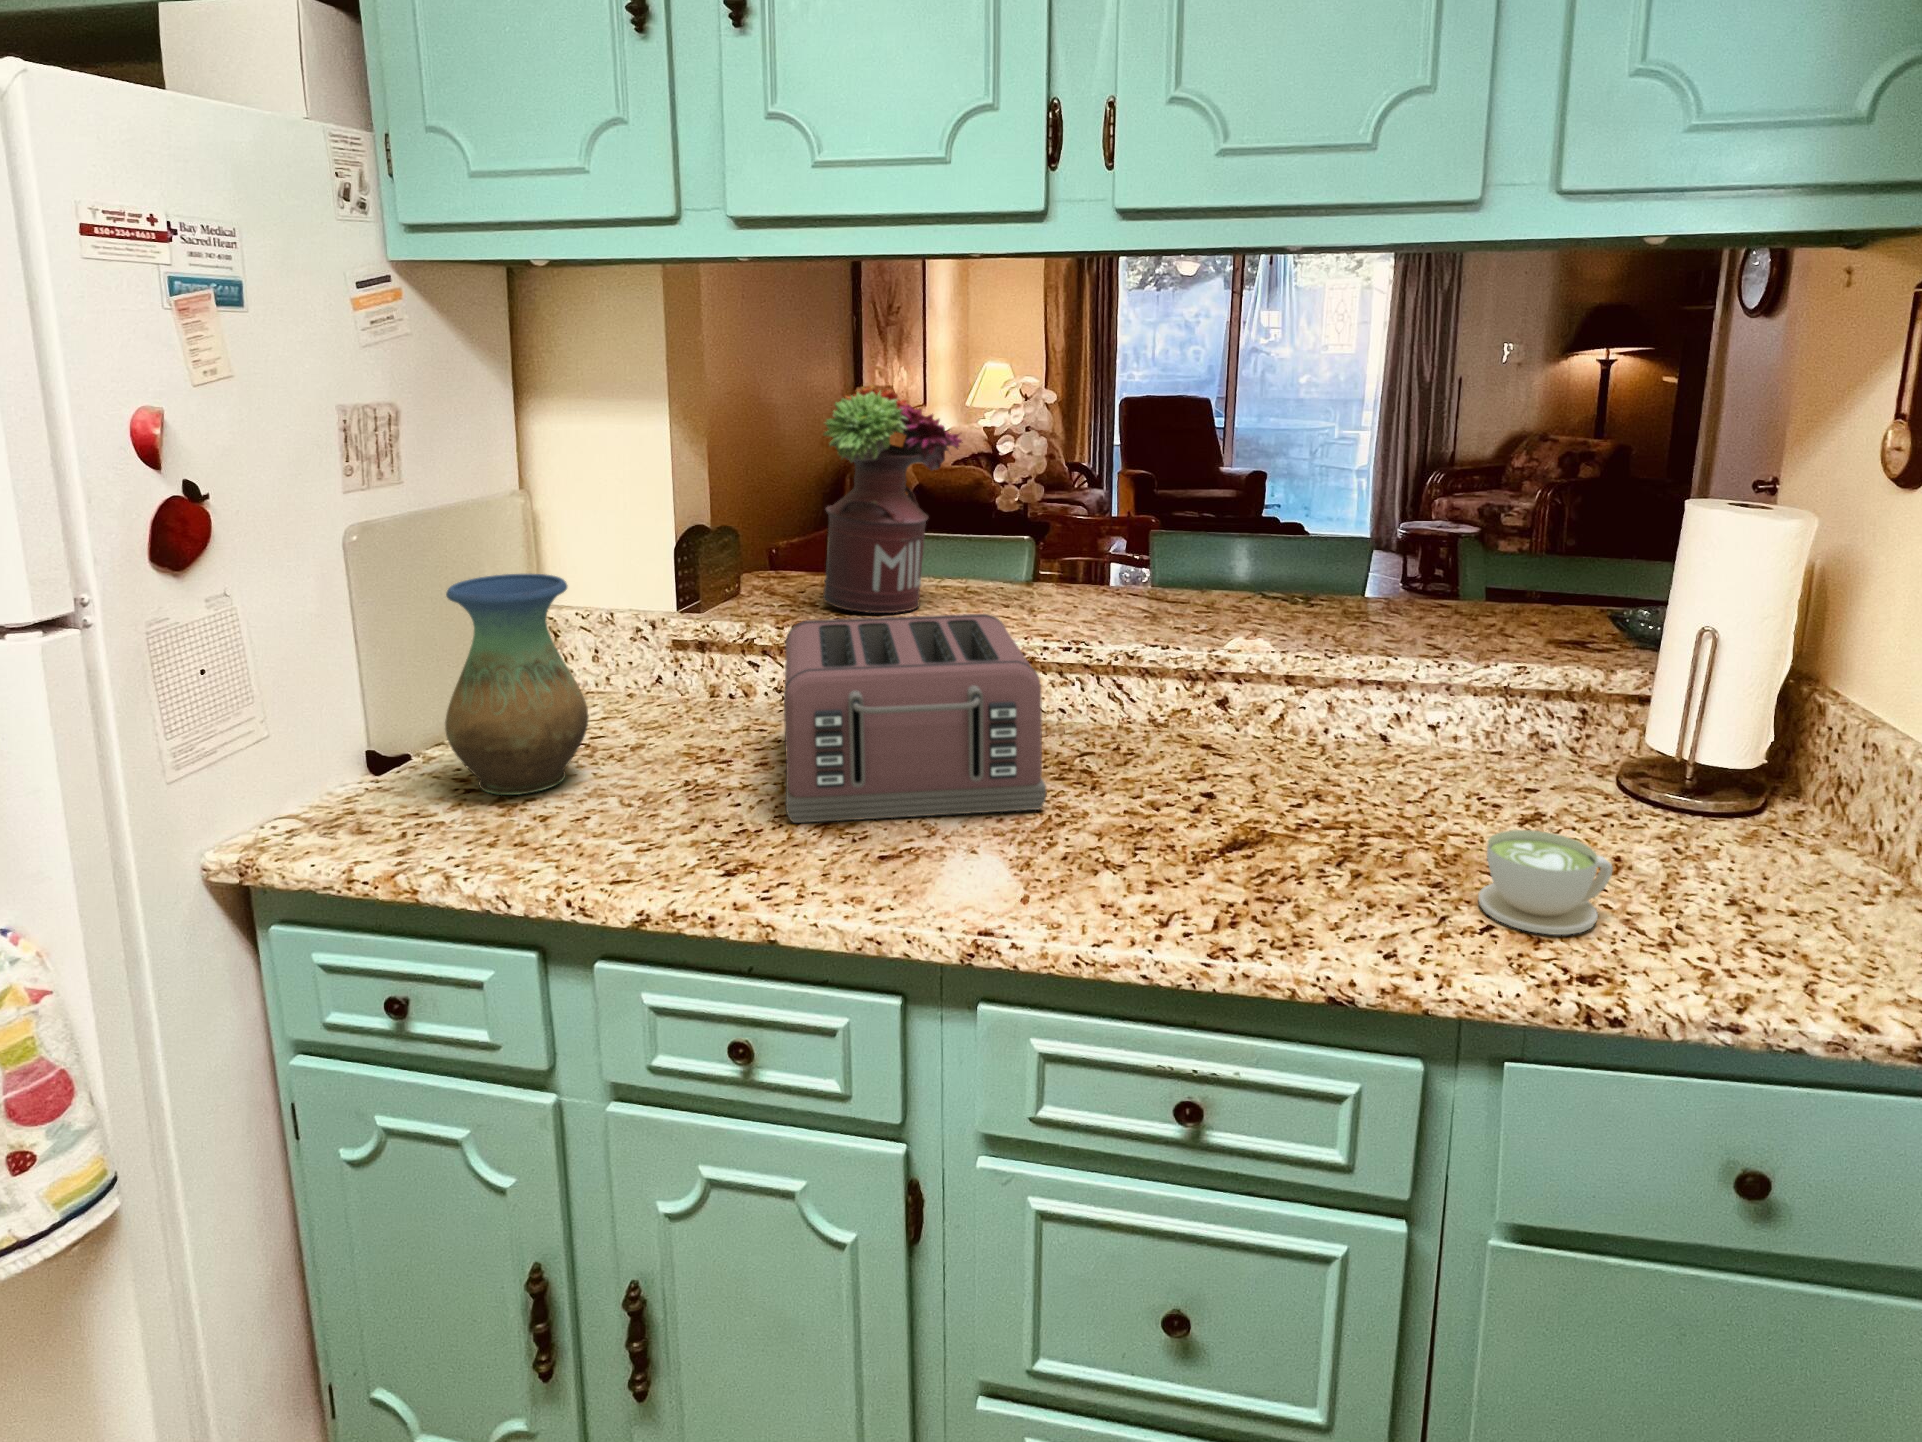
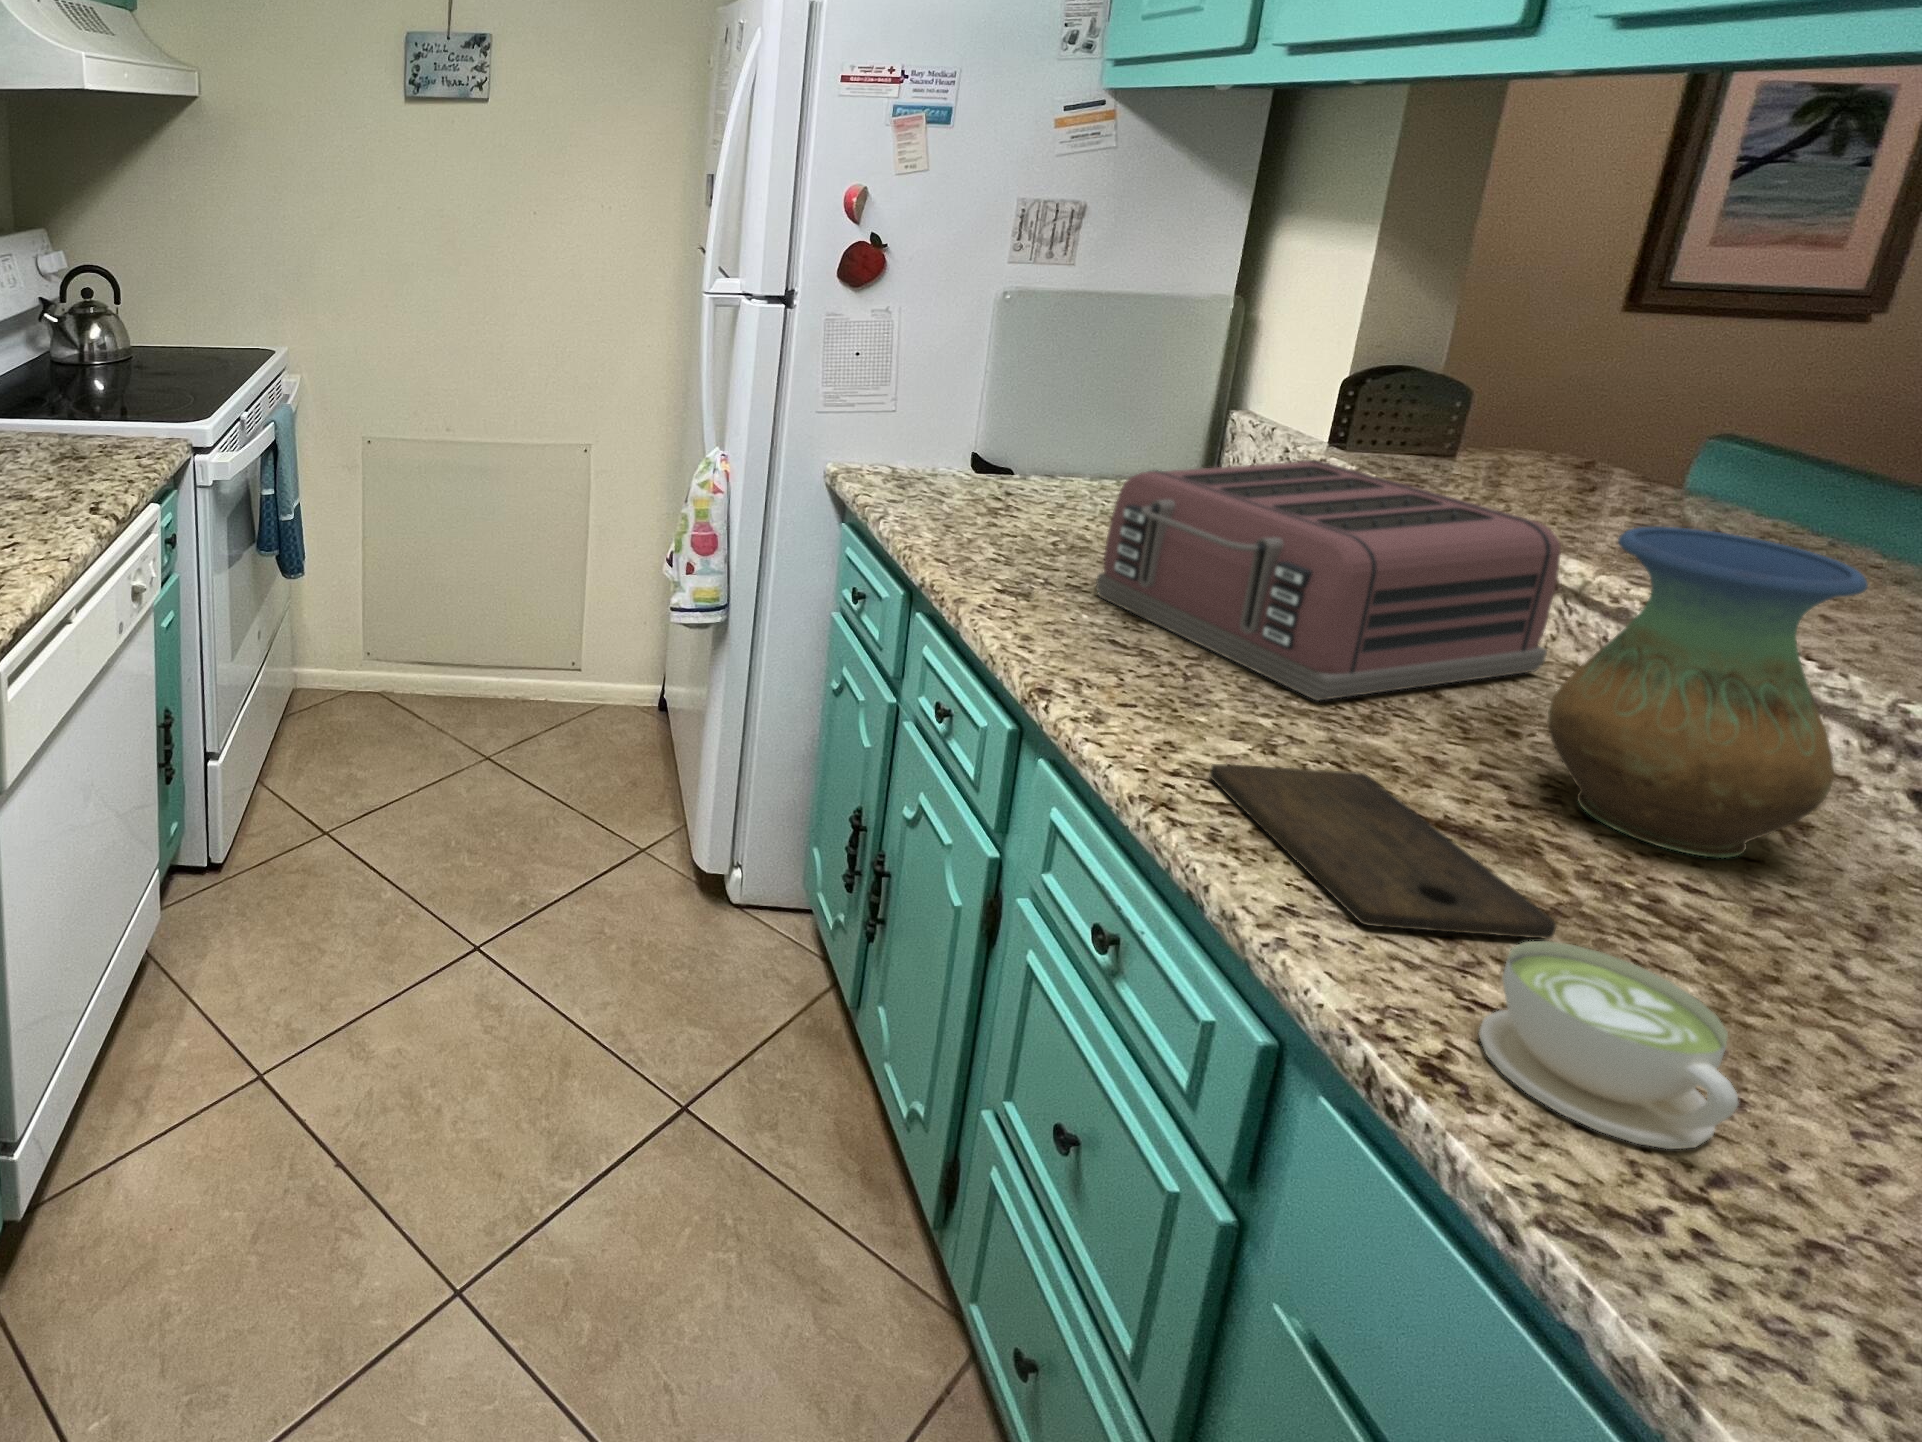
flower arrangement: present [823,384,962,613] -> none [1511,235,1820,531]
vase: present [445,574,589,795] -> present [1548,527,1868,858]
cutting board: none [1172,833,1395,915] -> present [1210,764,1556,939]

